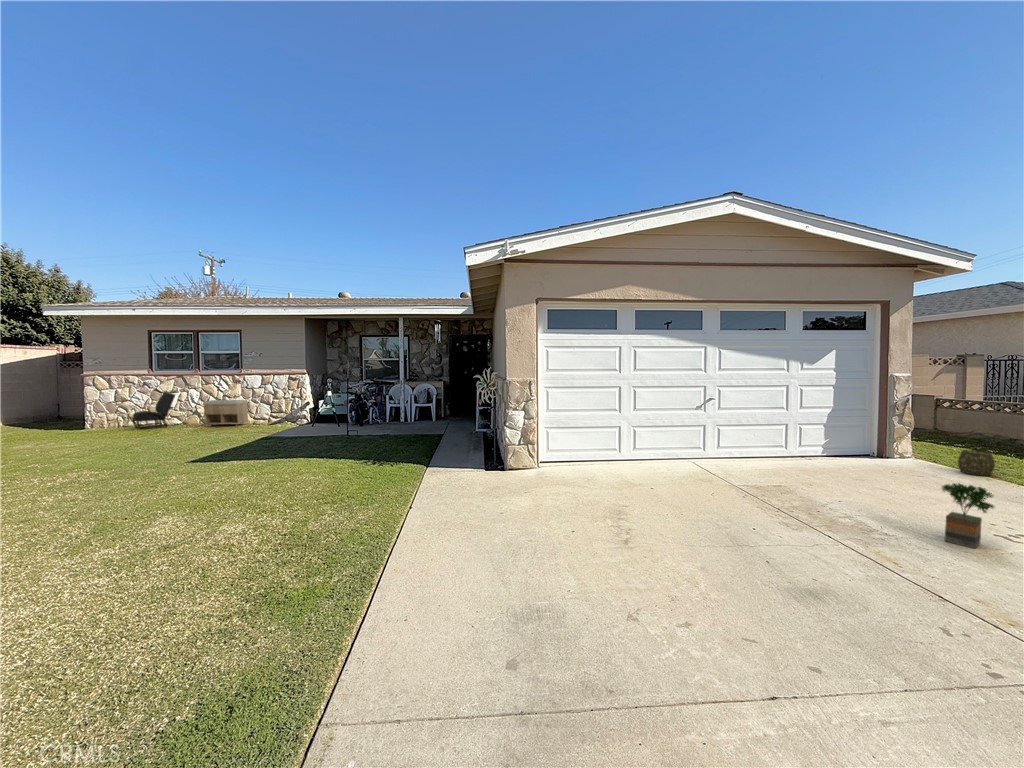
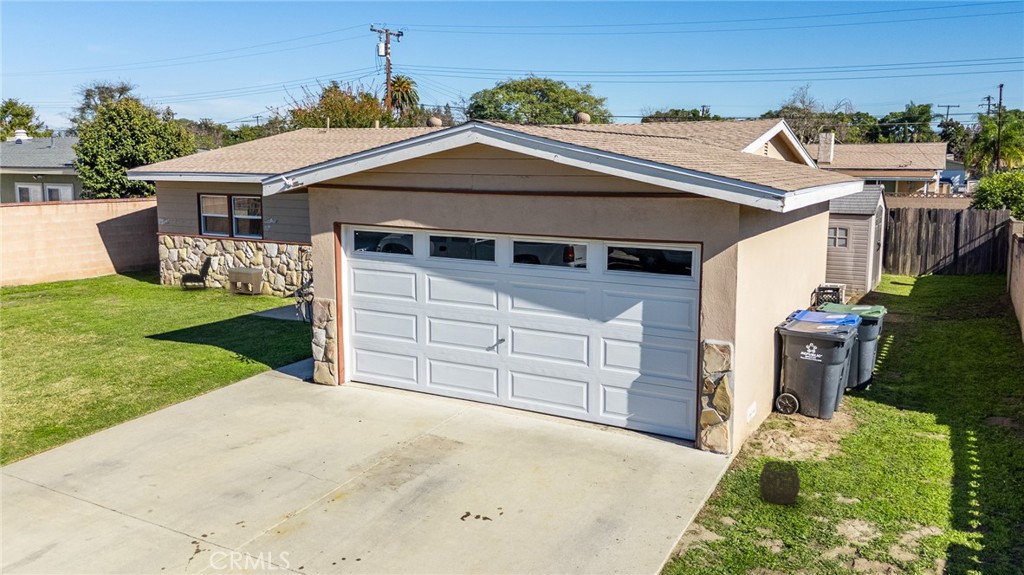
potted tree: present [942,483,994,548] -> none [387,468,432,535]

